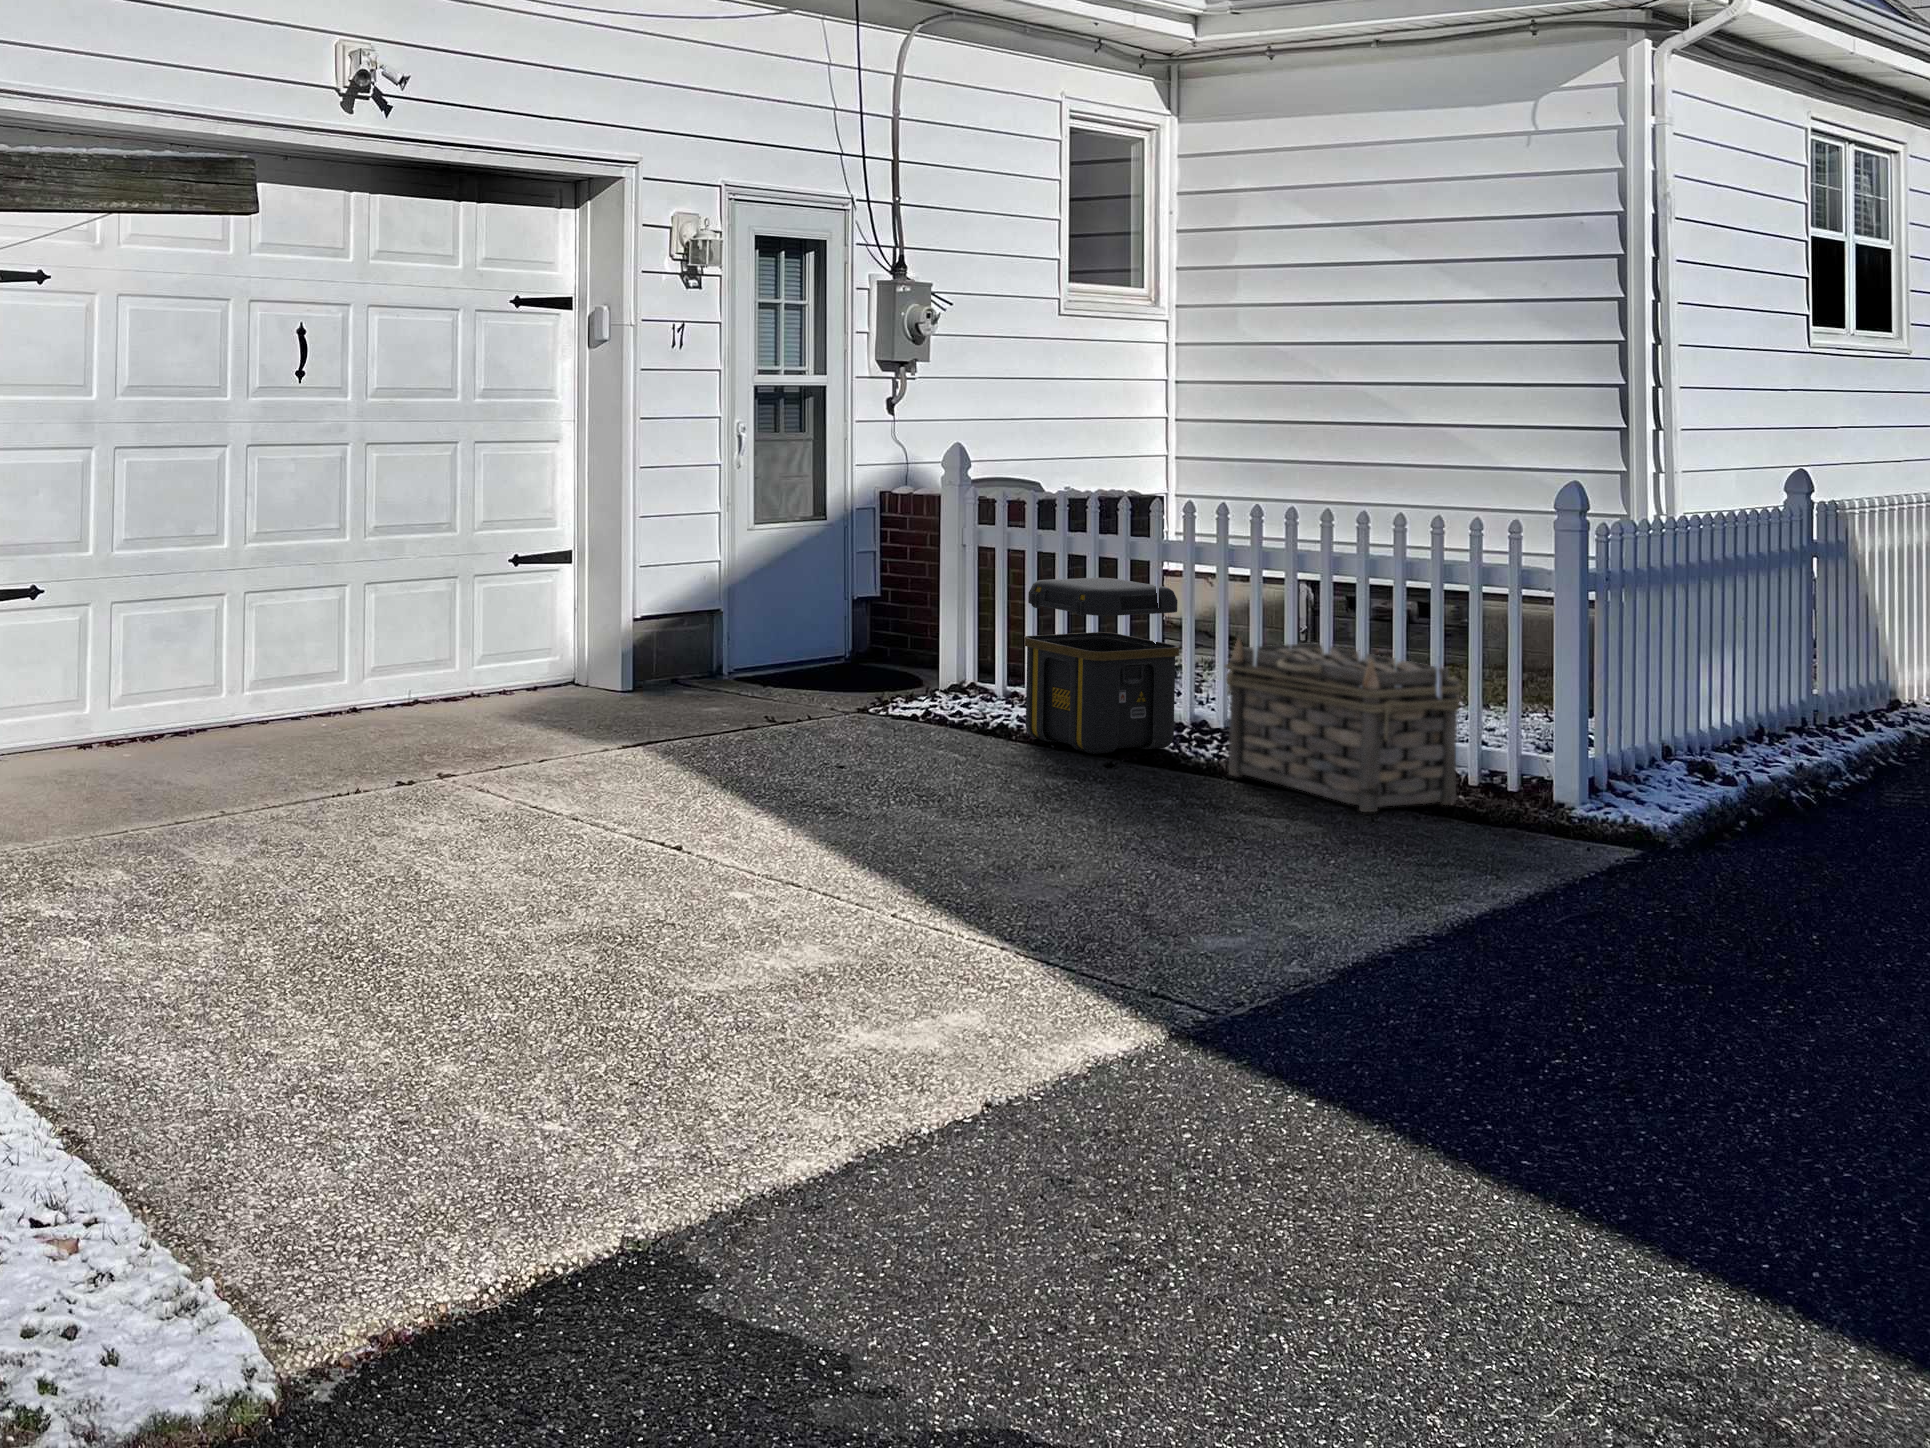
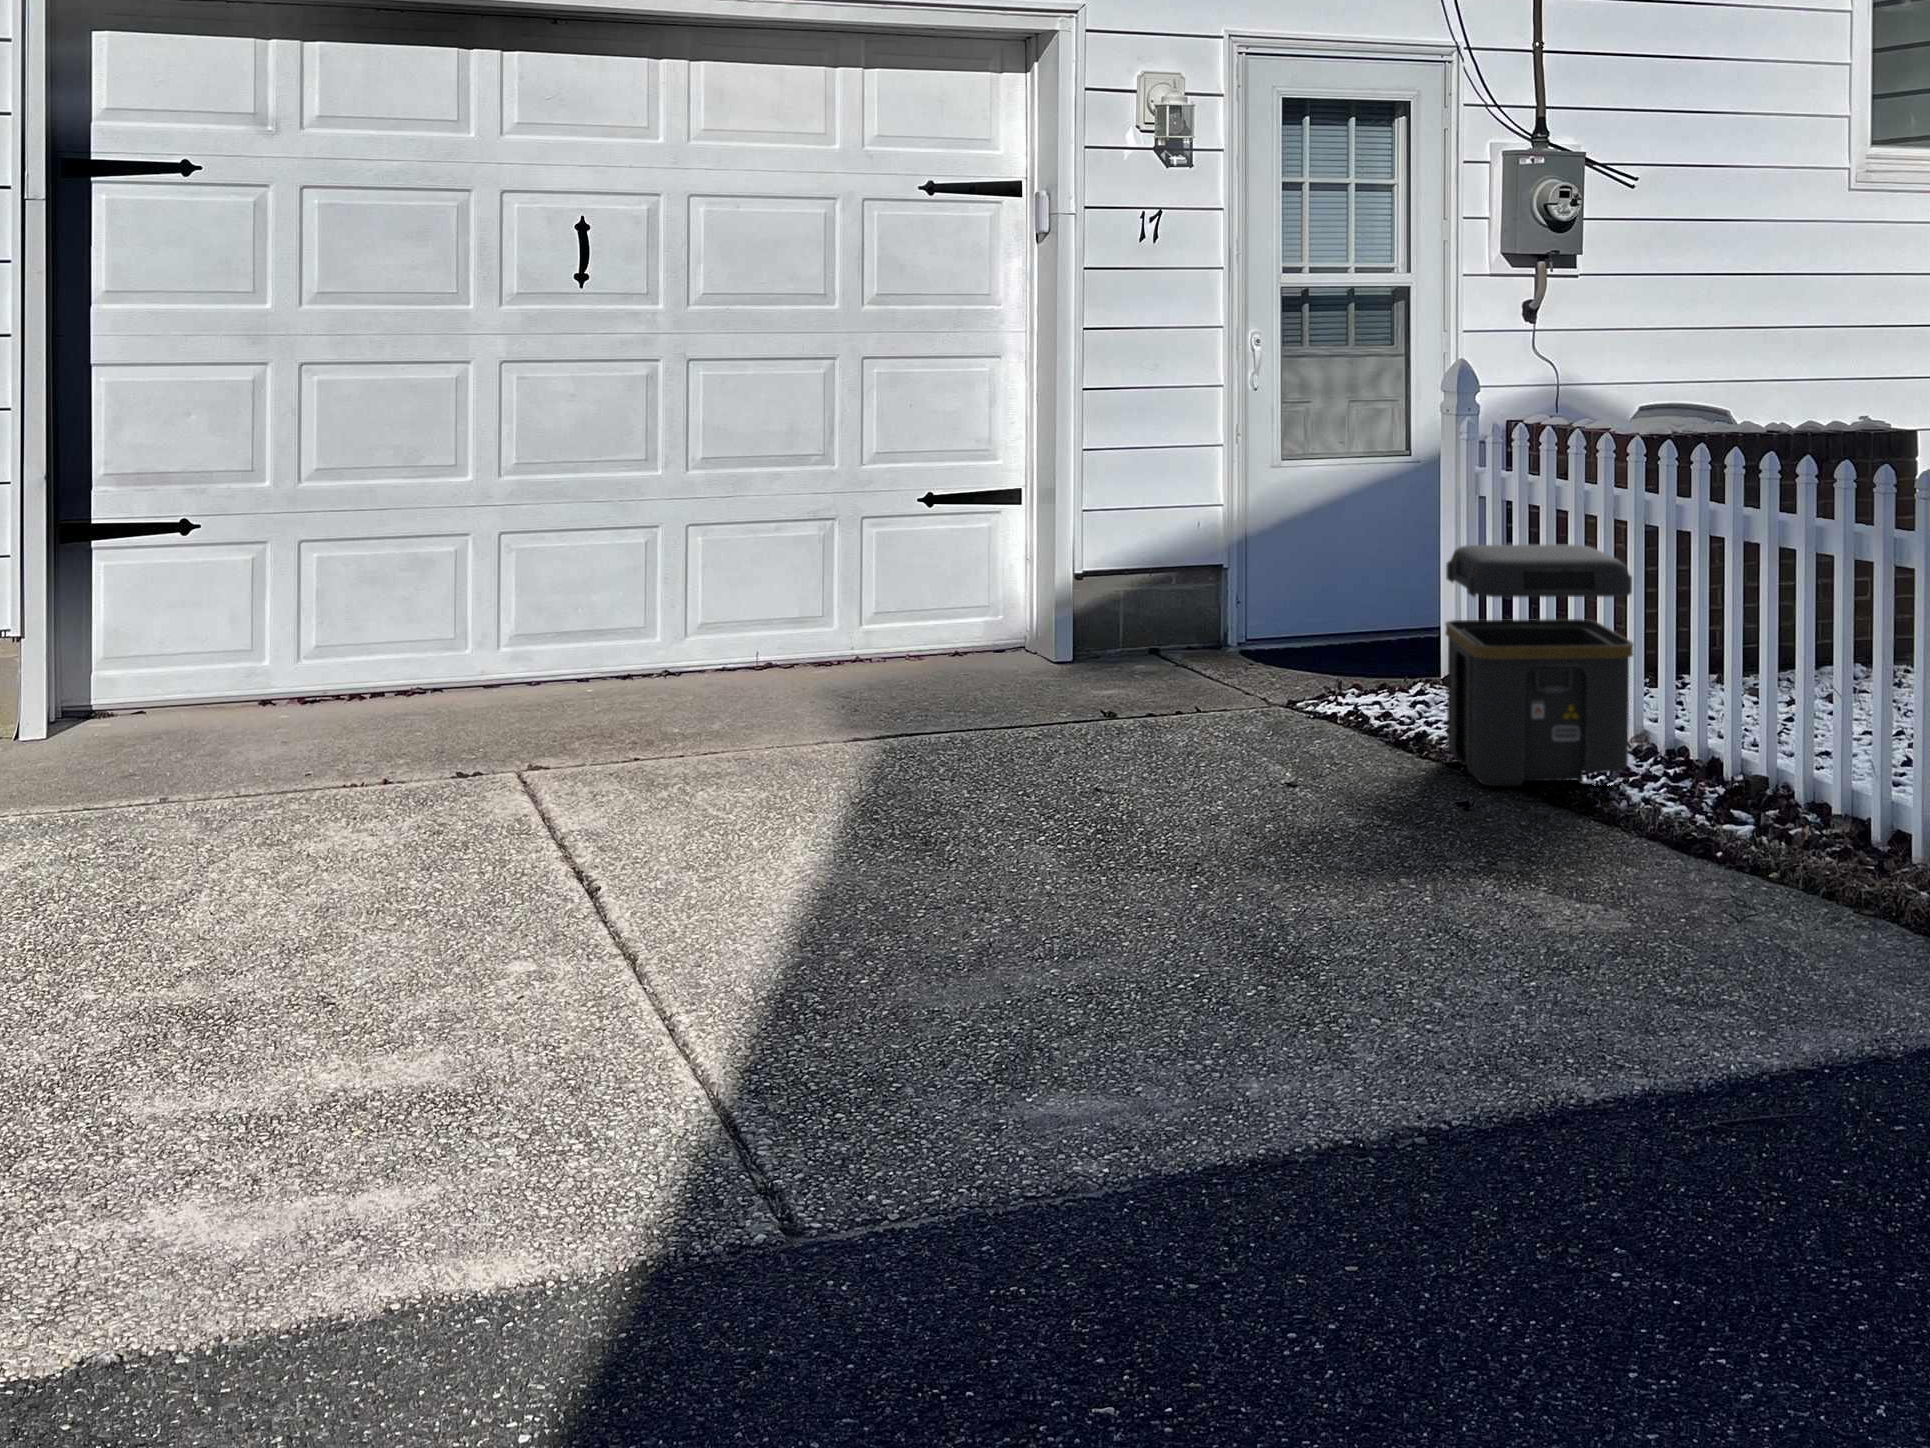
basket: present [1225,637,1461,812] -> none [1616,630,1888,904]

